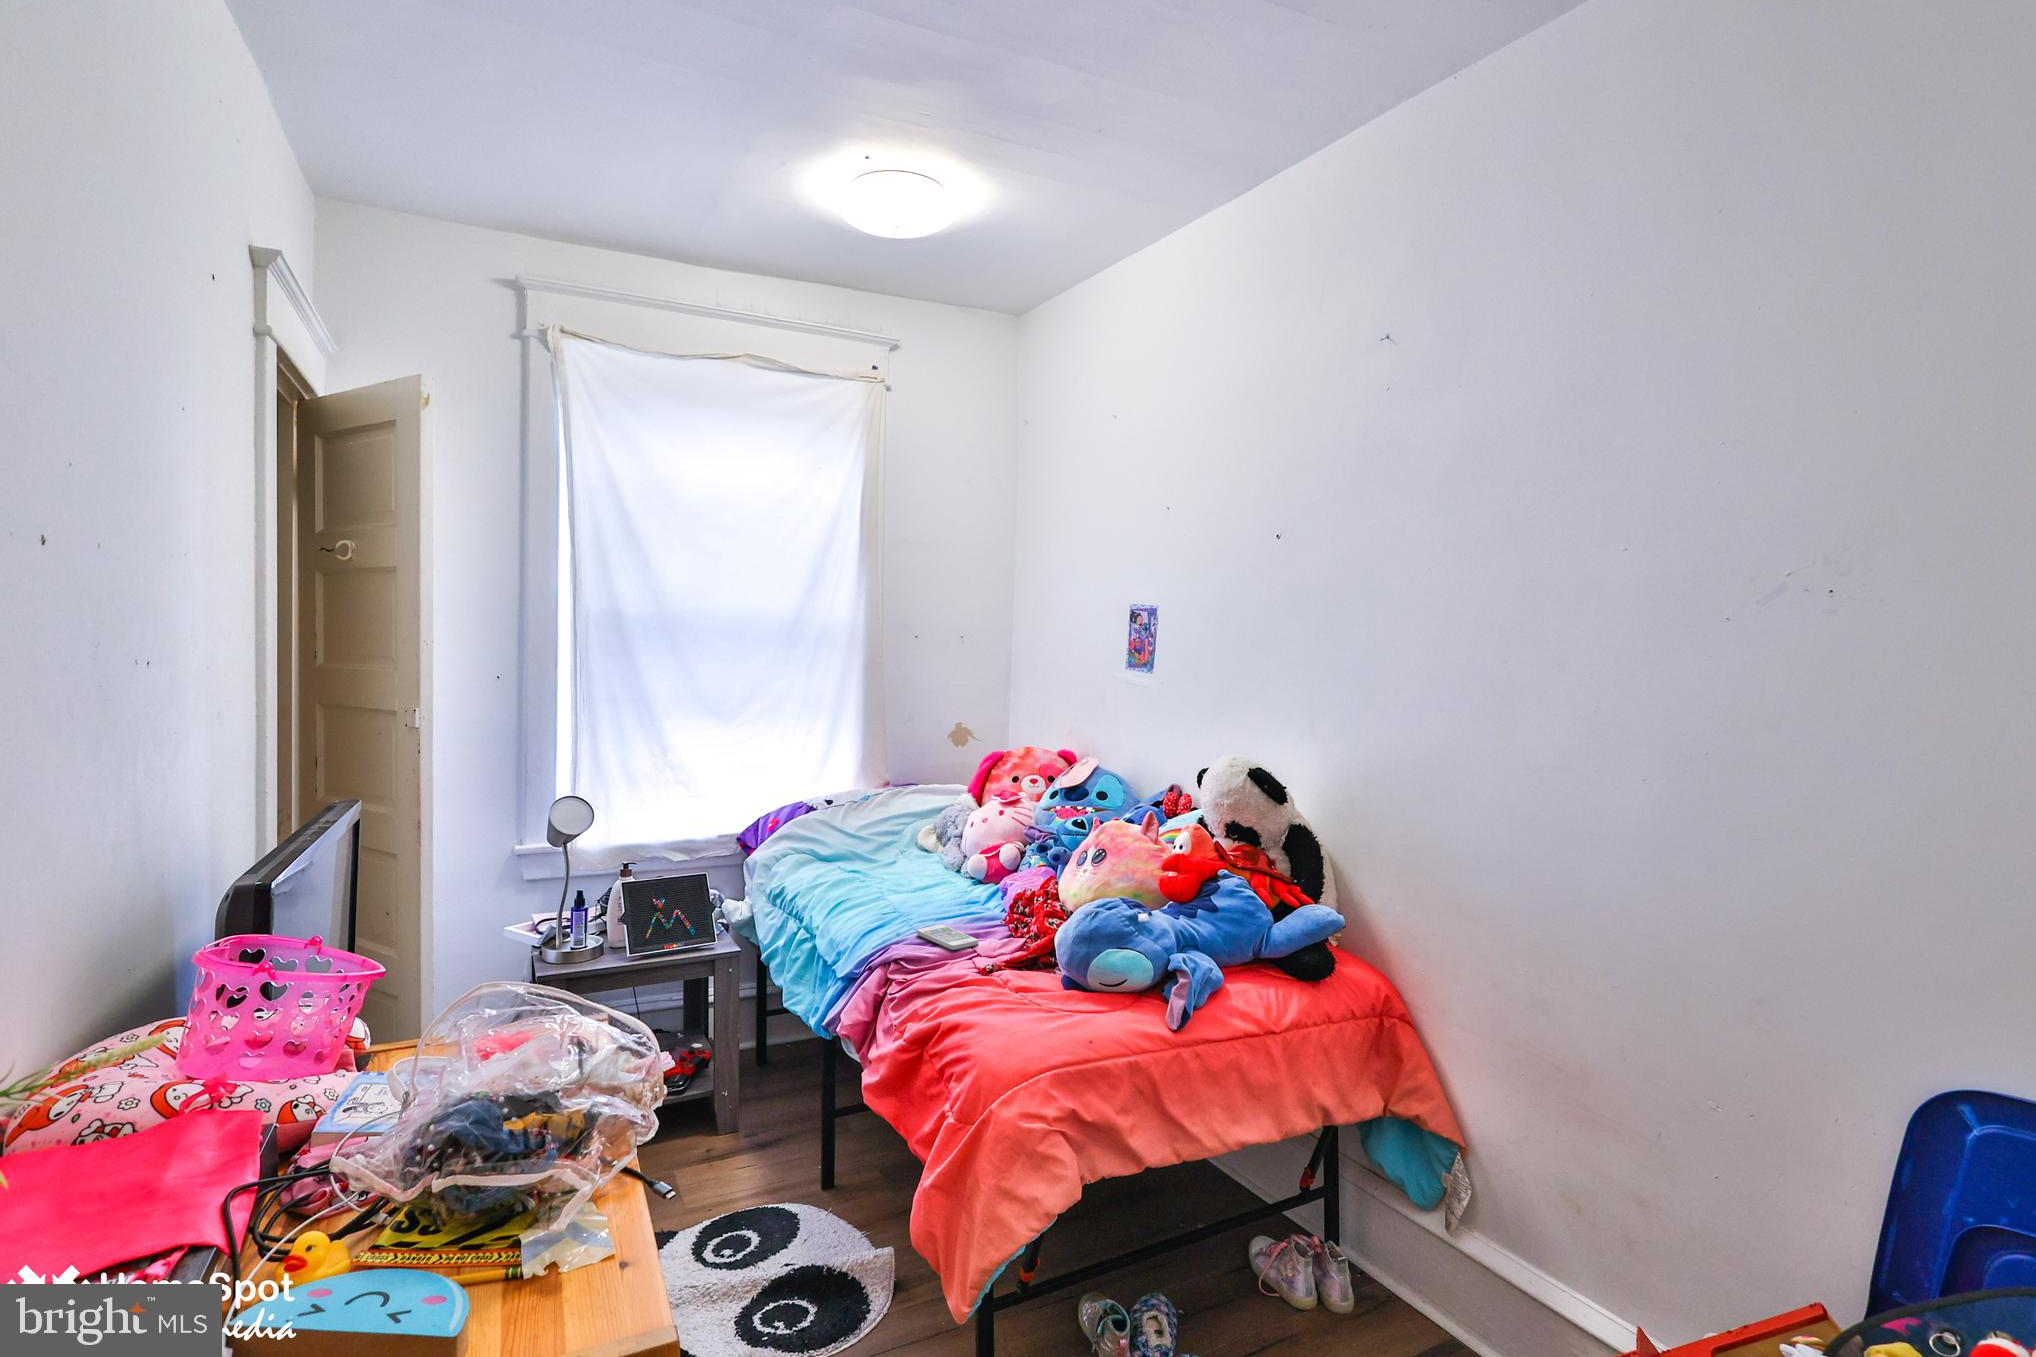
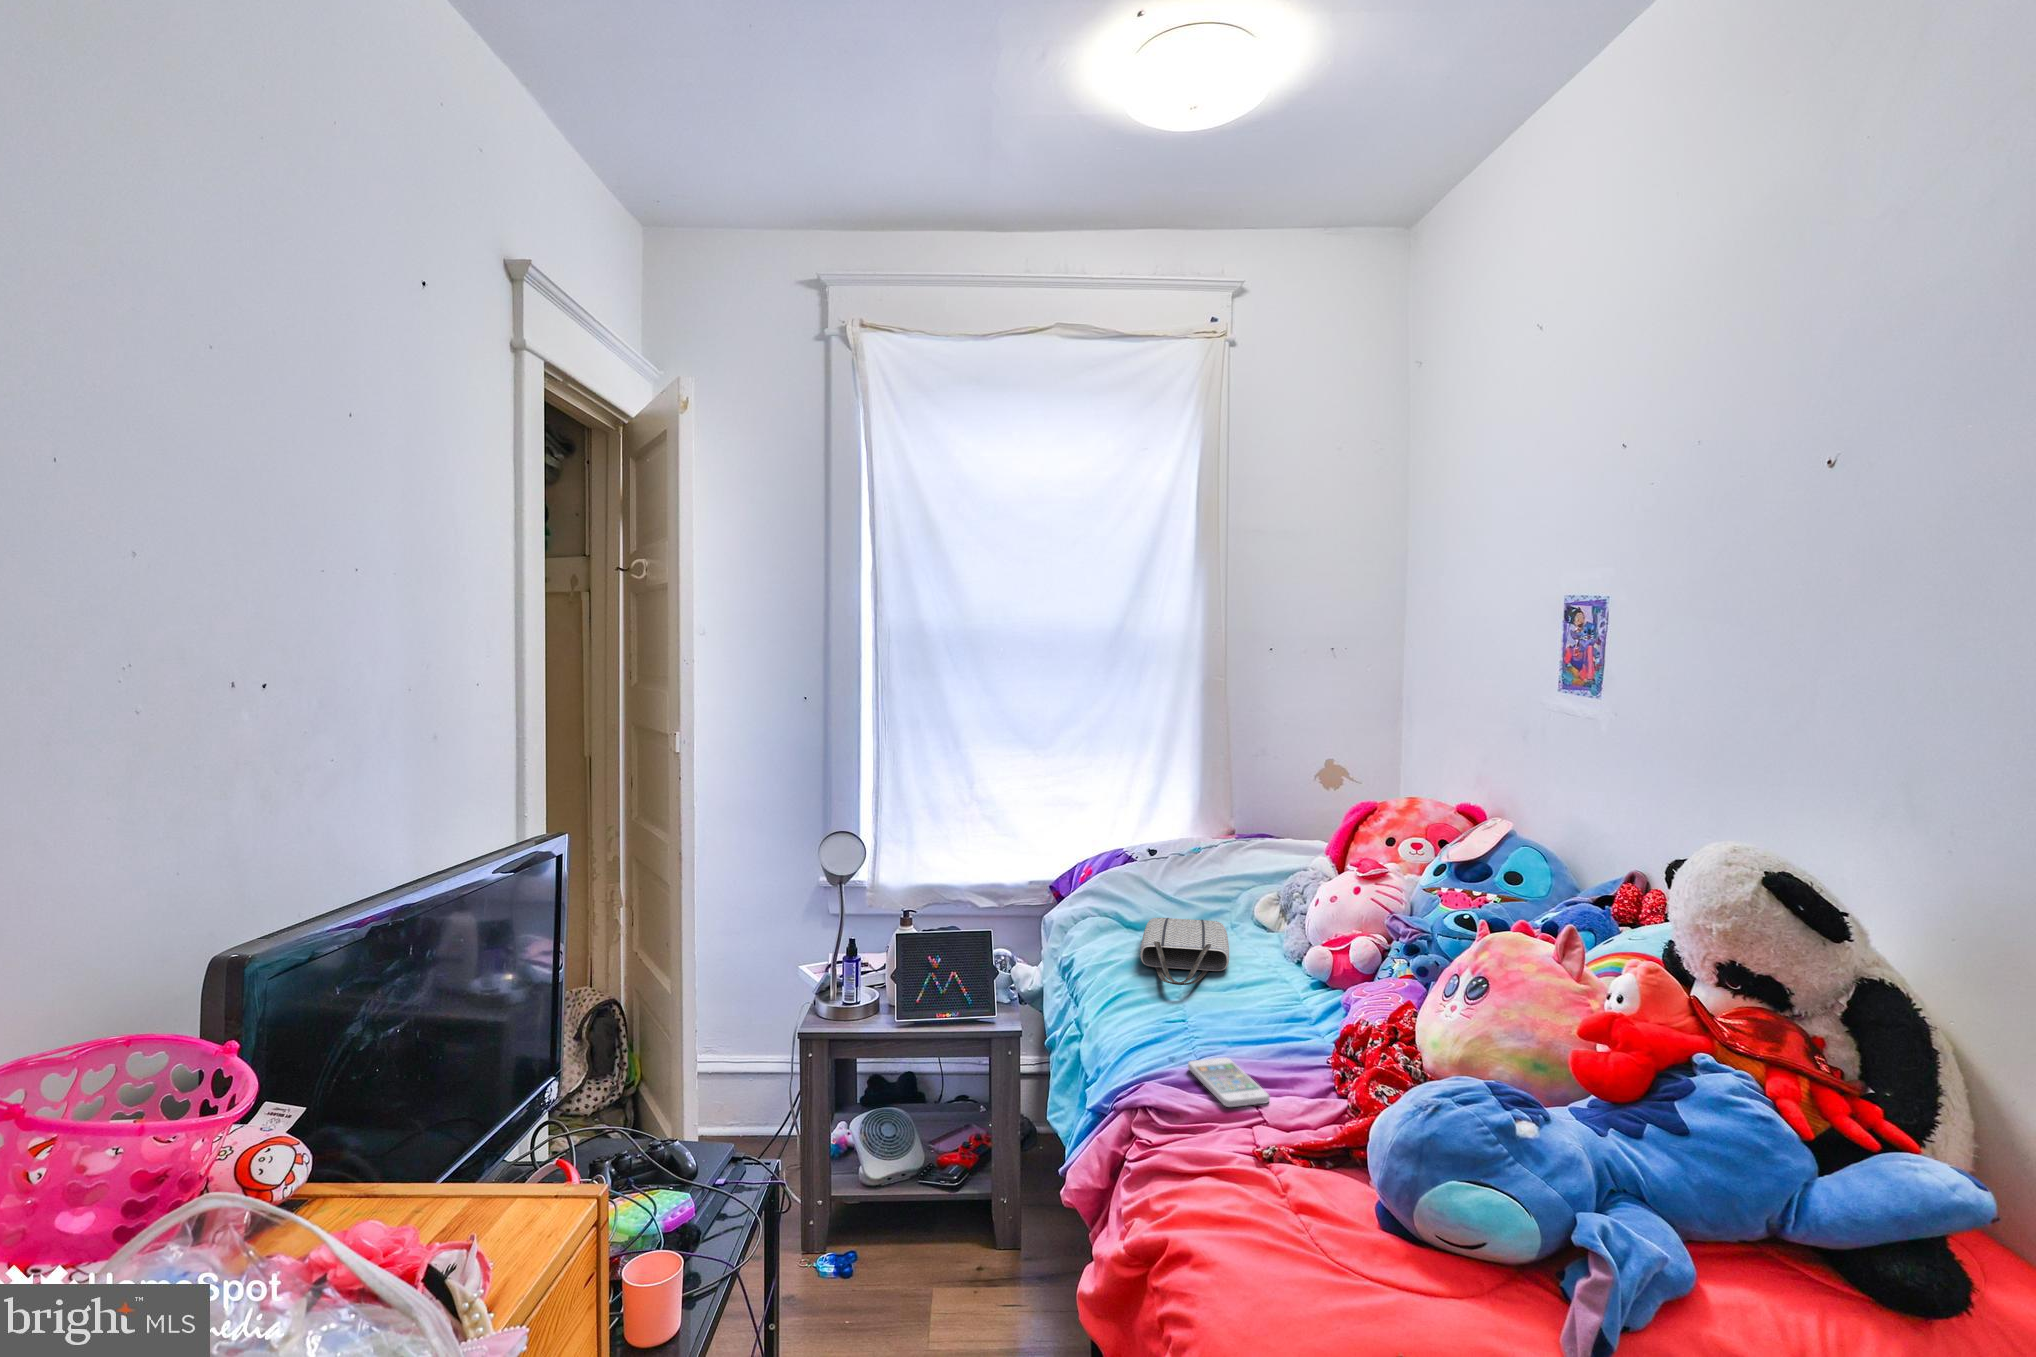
tote bag: none [843,847,916,889] -> present [1140,918,1229,985]

